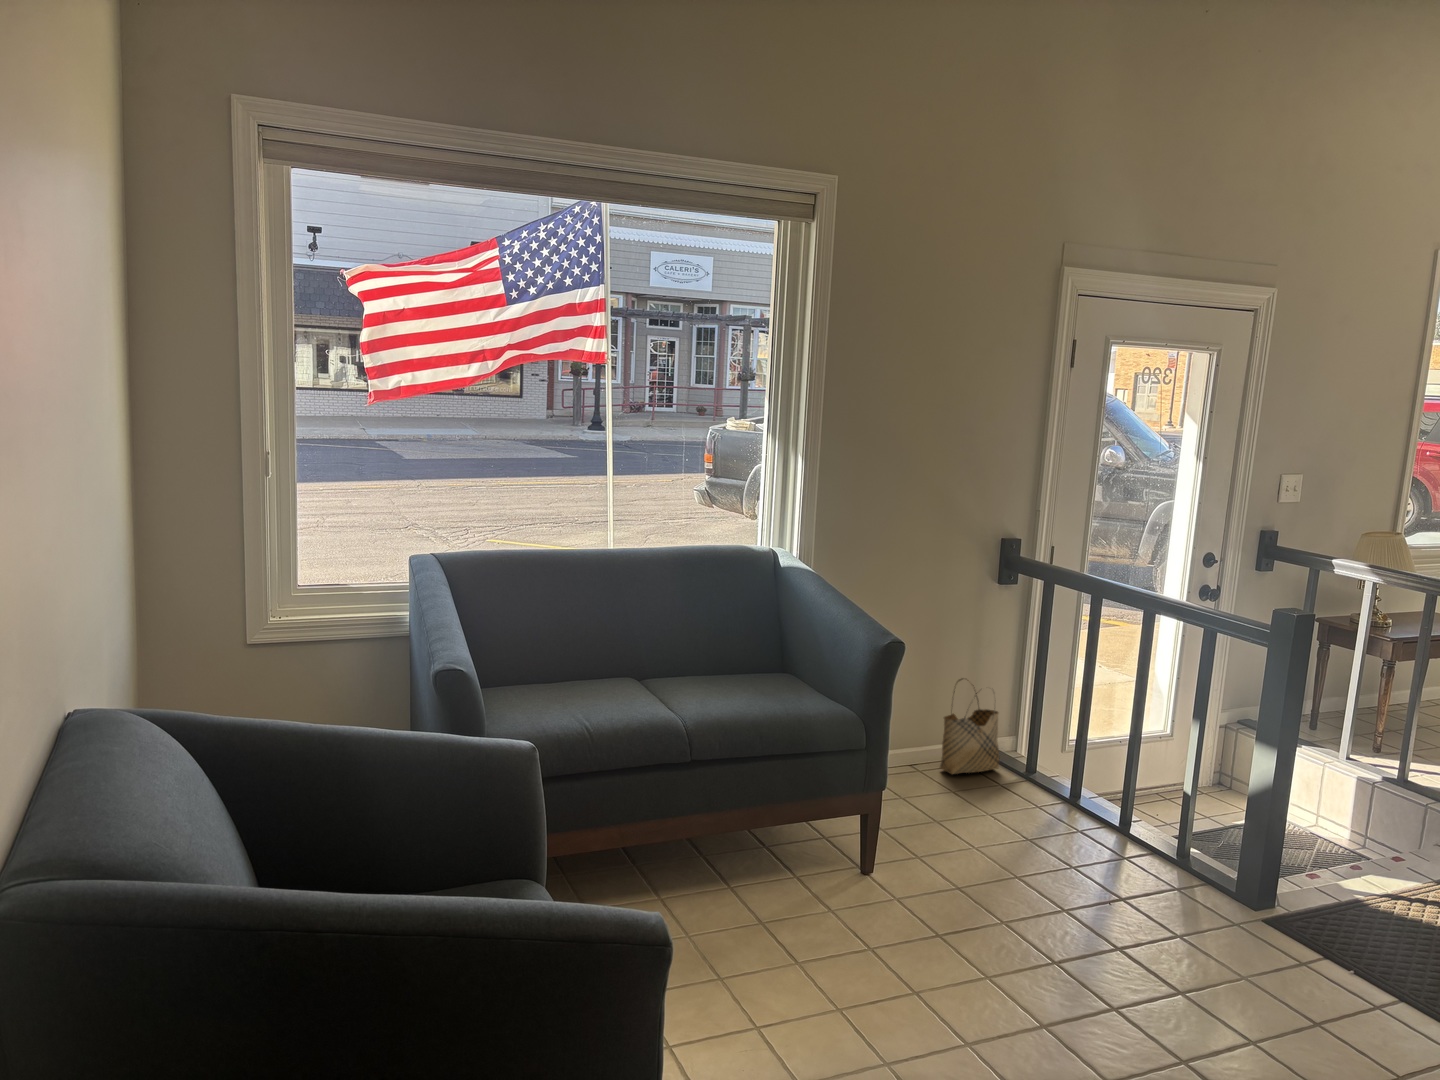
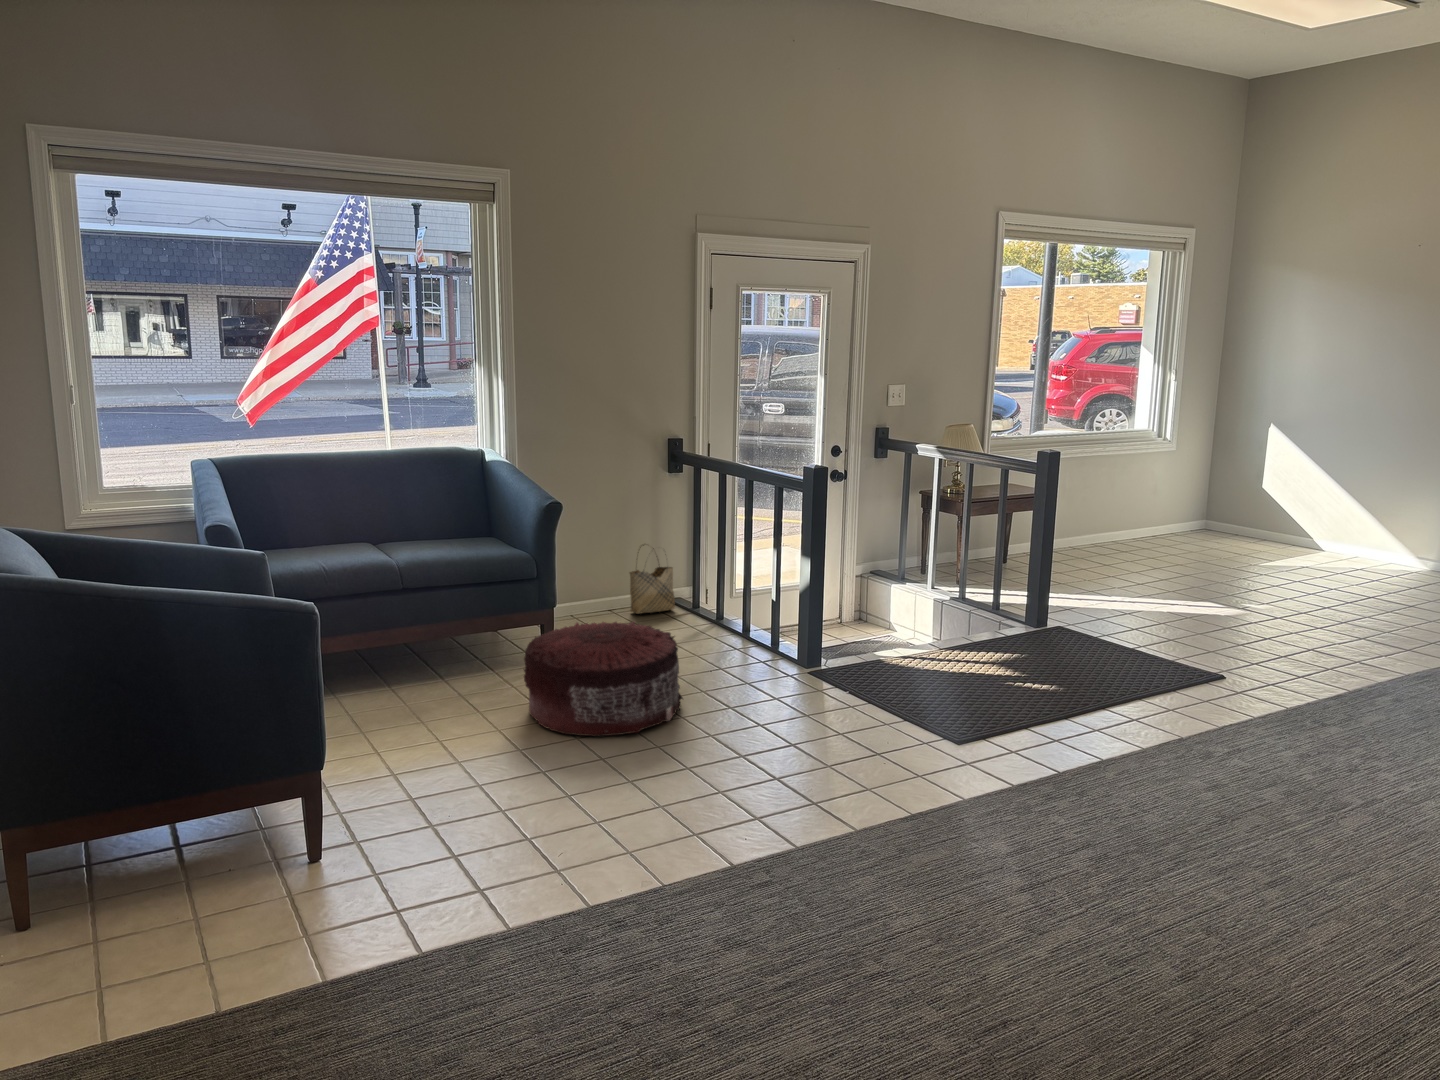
pouf: none [874,829,1117,1047] -> present [524,621,683,736]

